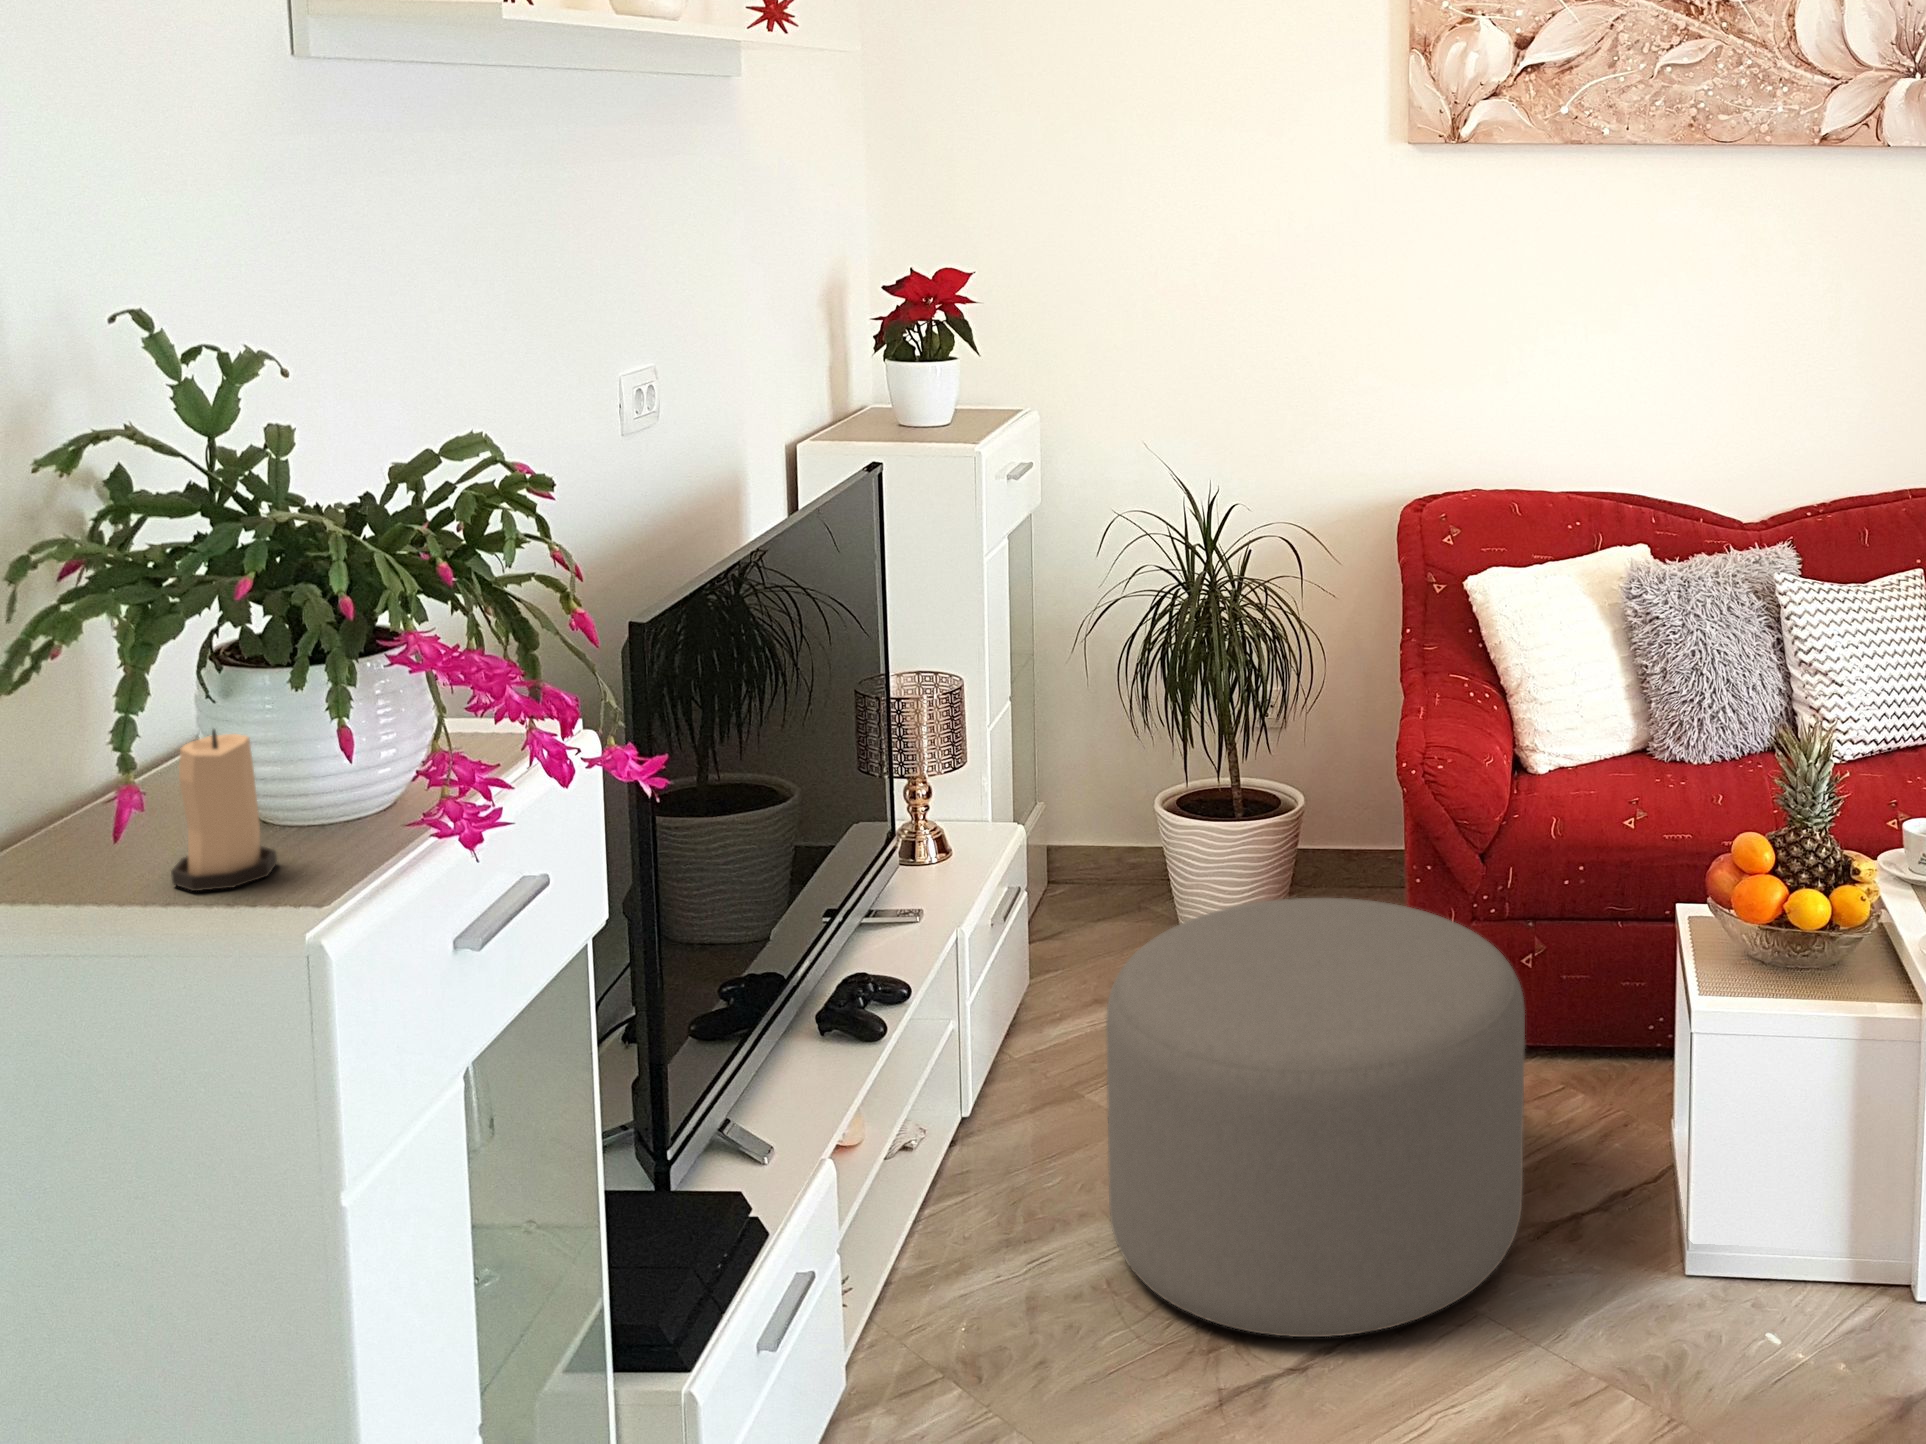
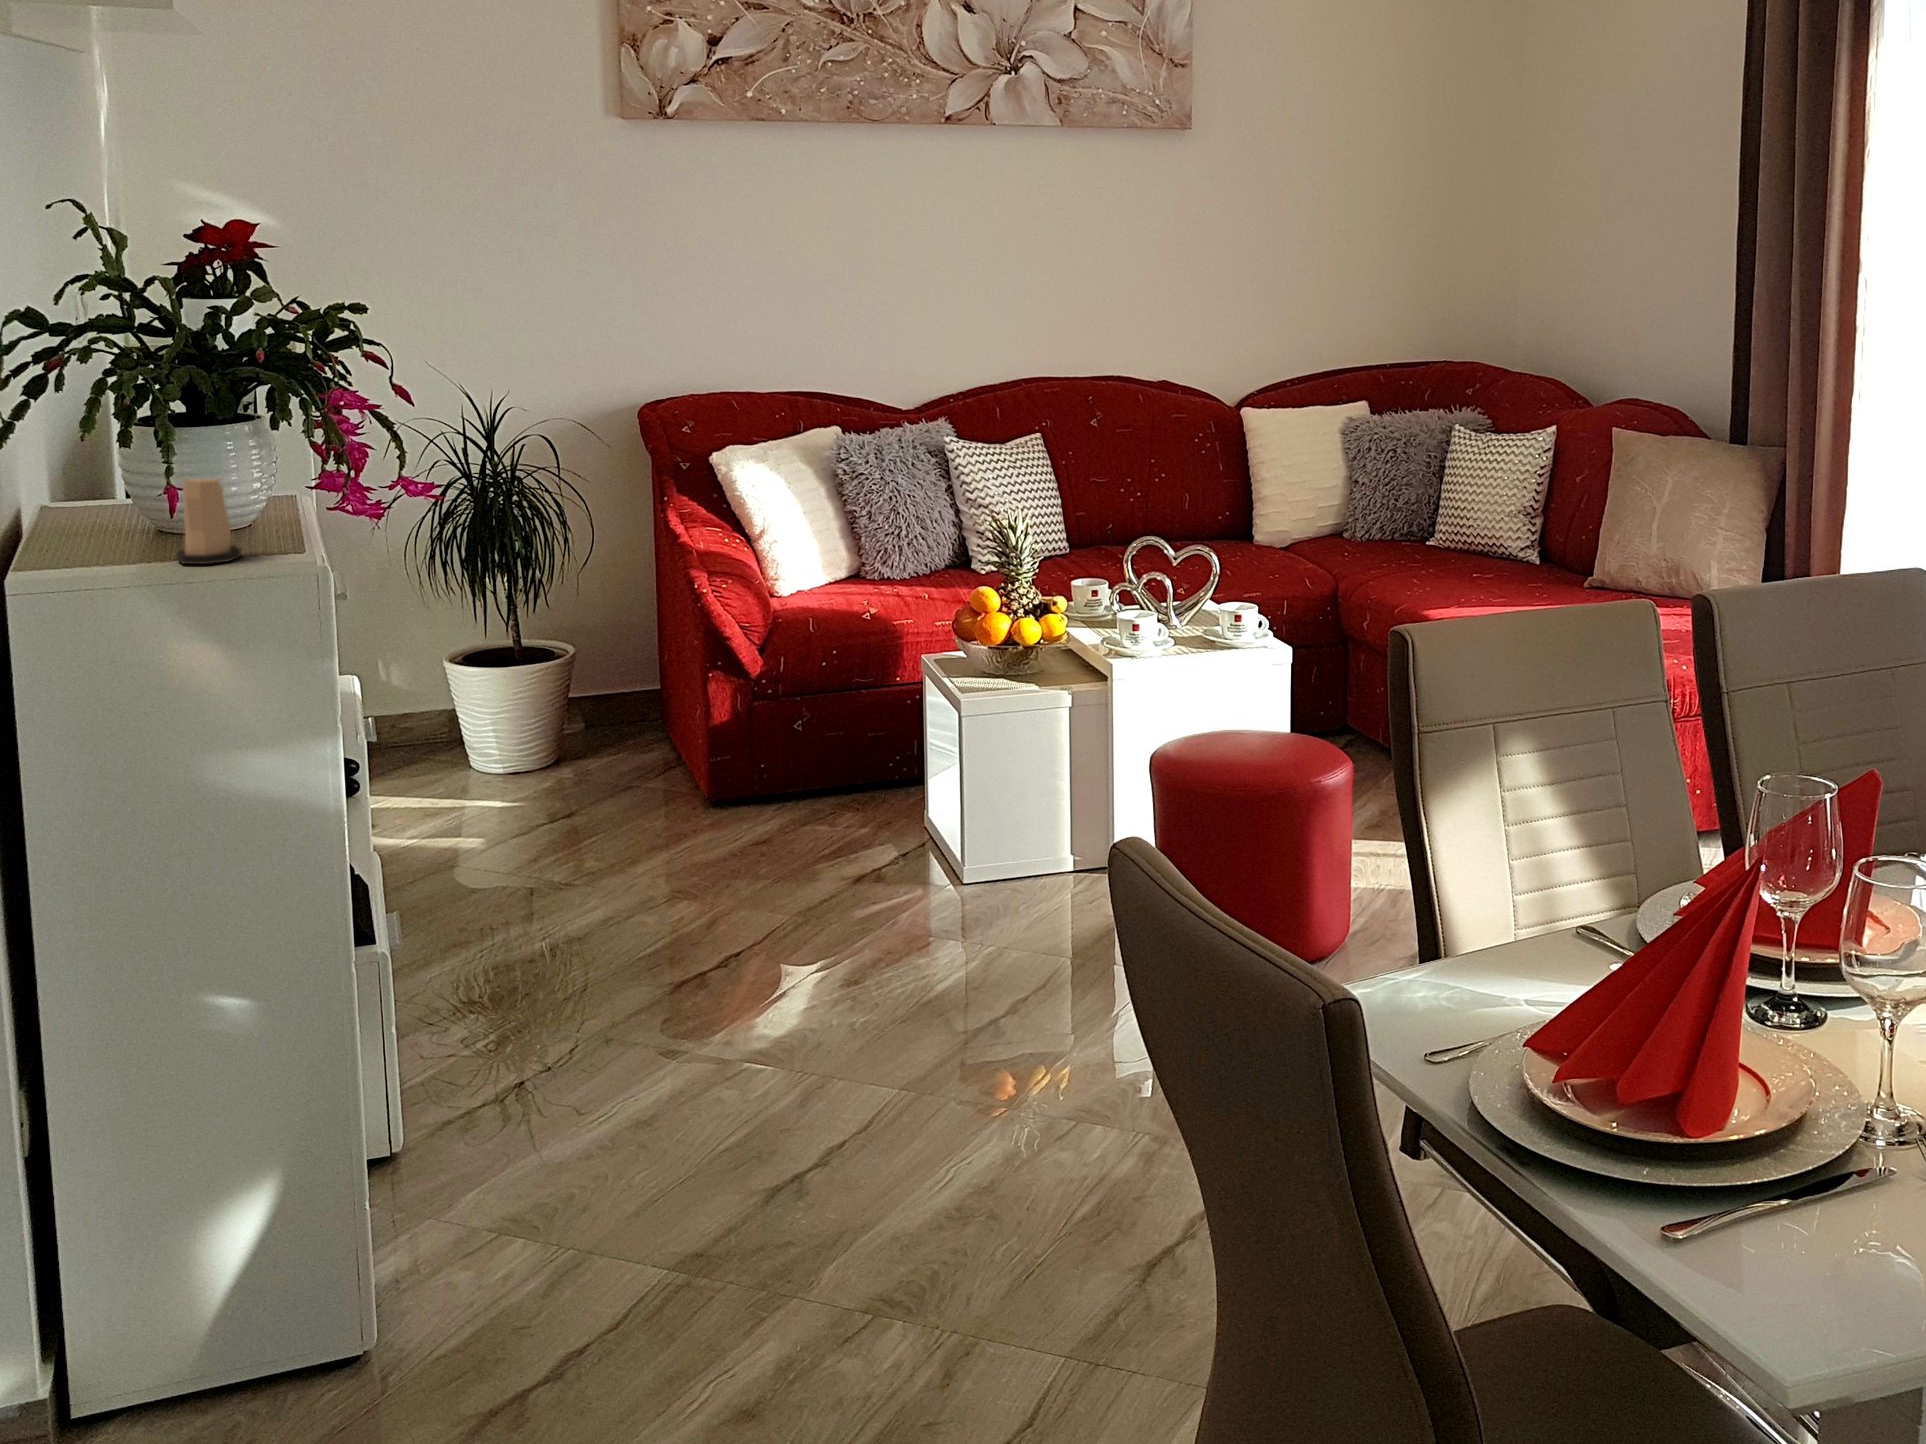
ottoman: present [1106,898,1525,1337] -> none [532,674,849,949]

